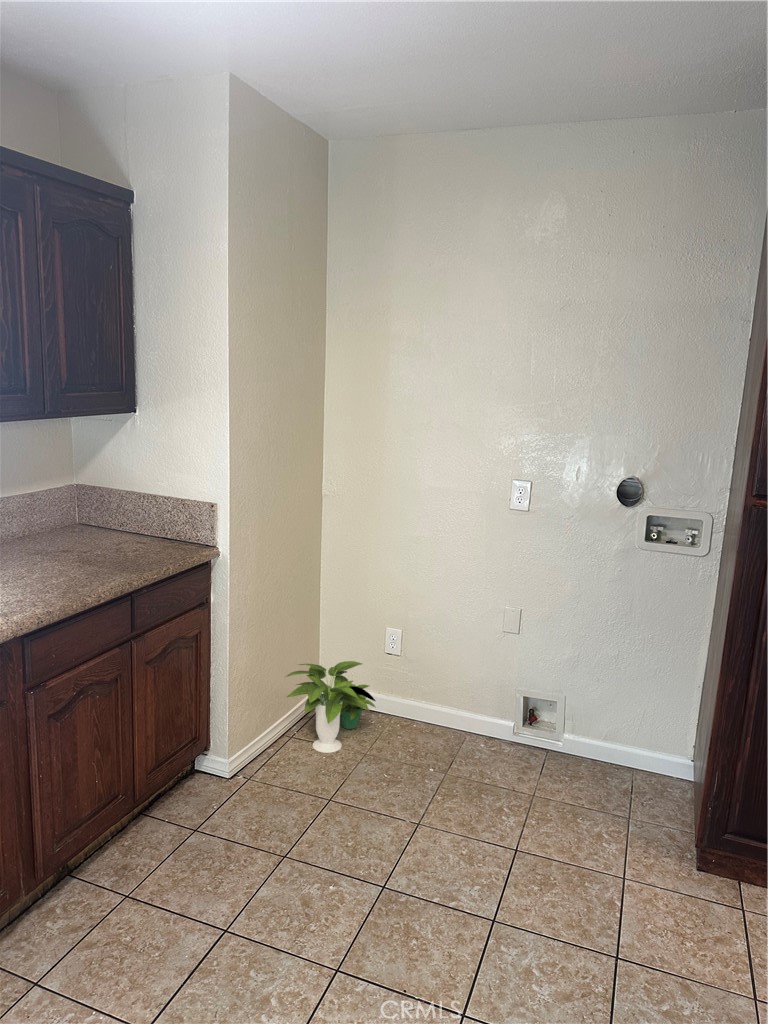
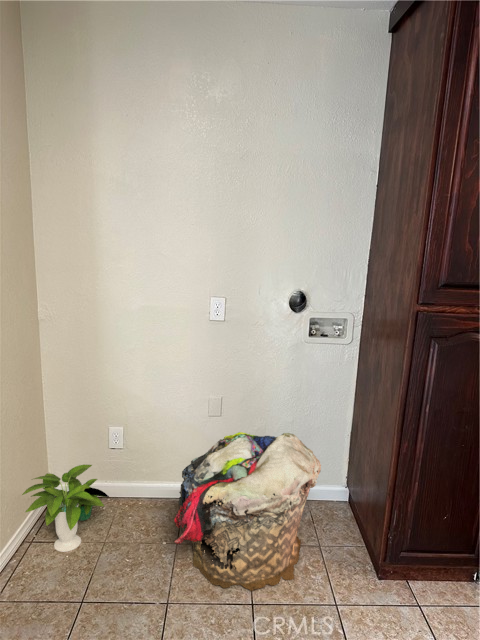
laundry basket: none [436,650,644,841] -> present [174,432,321,591]

